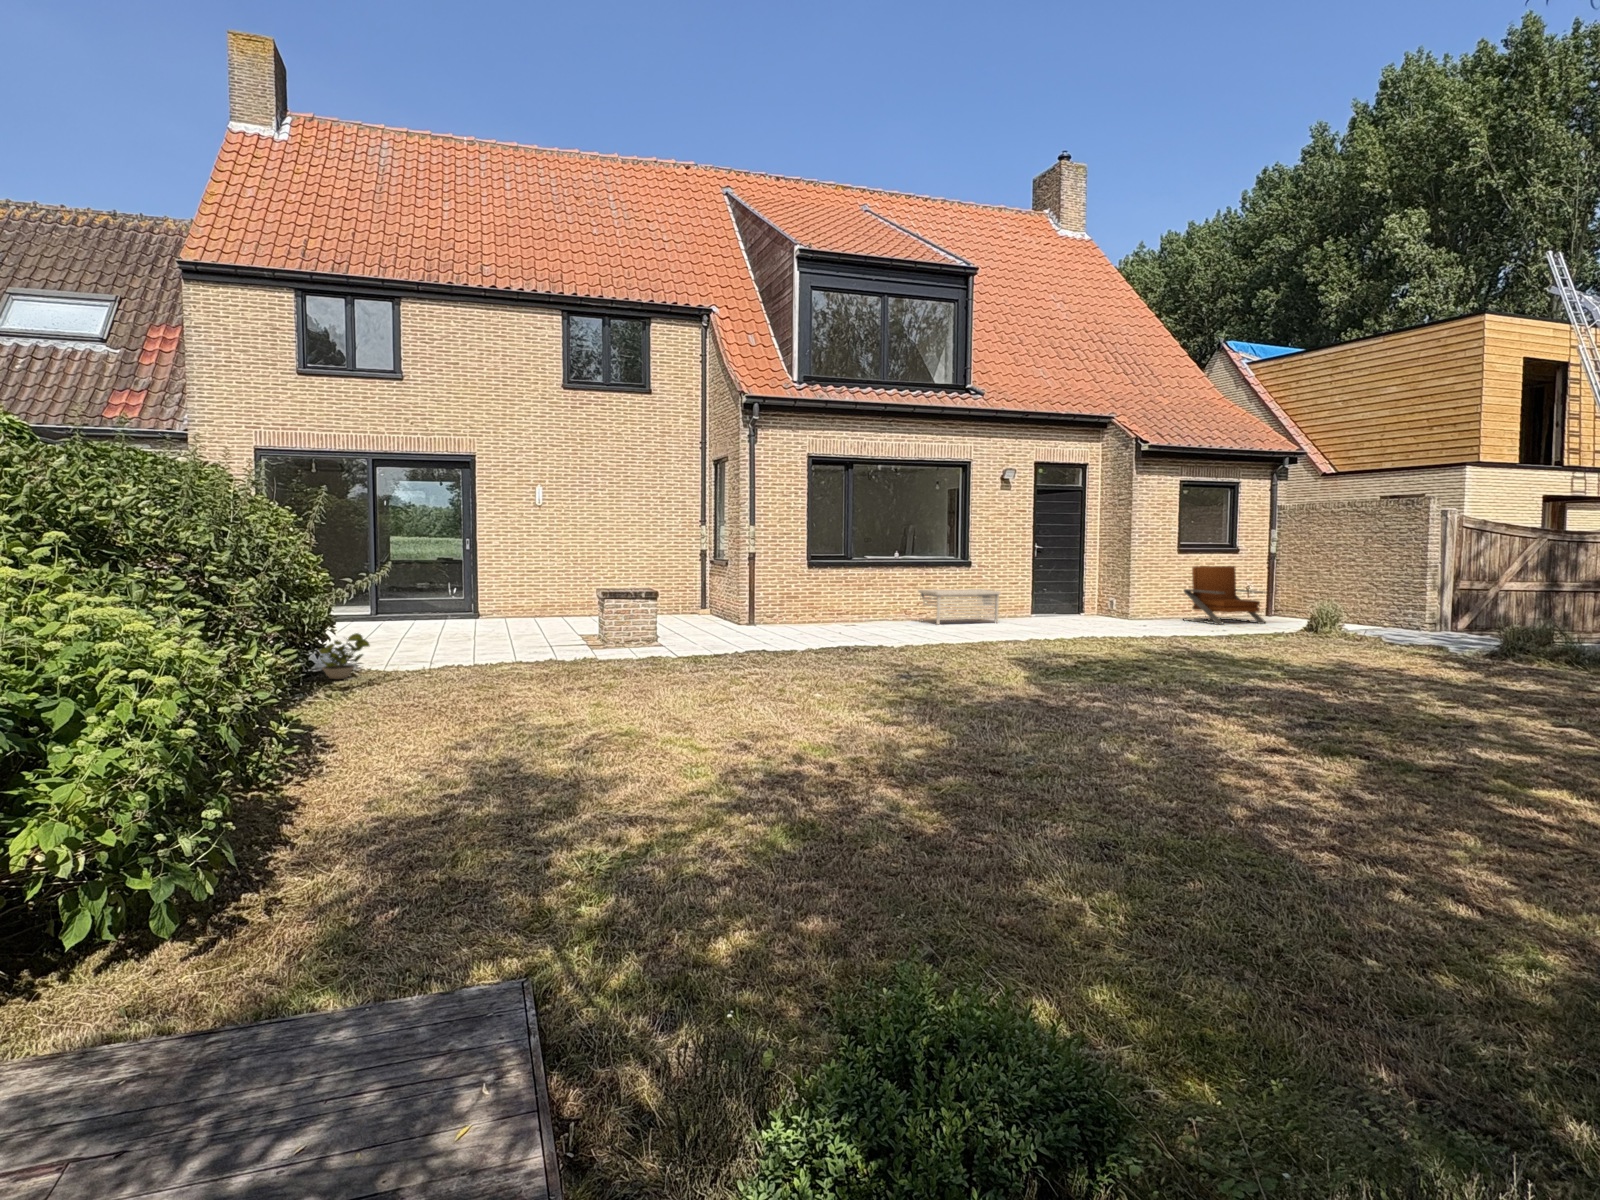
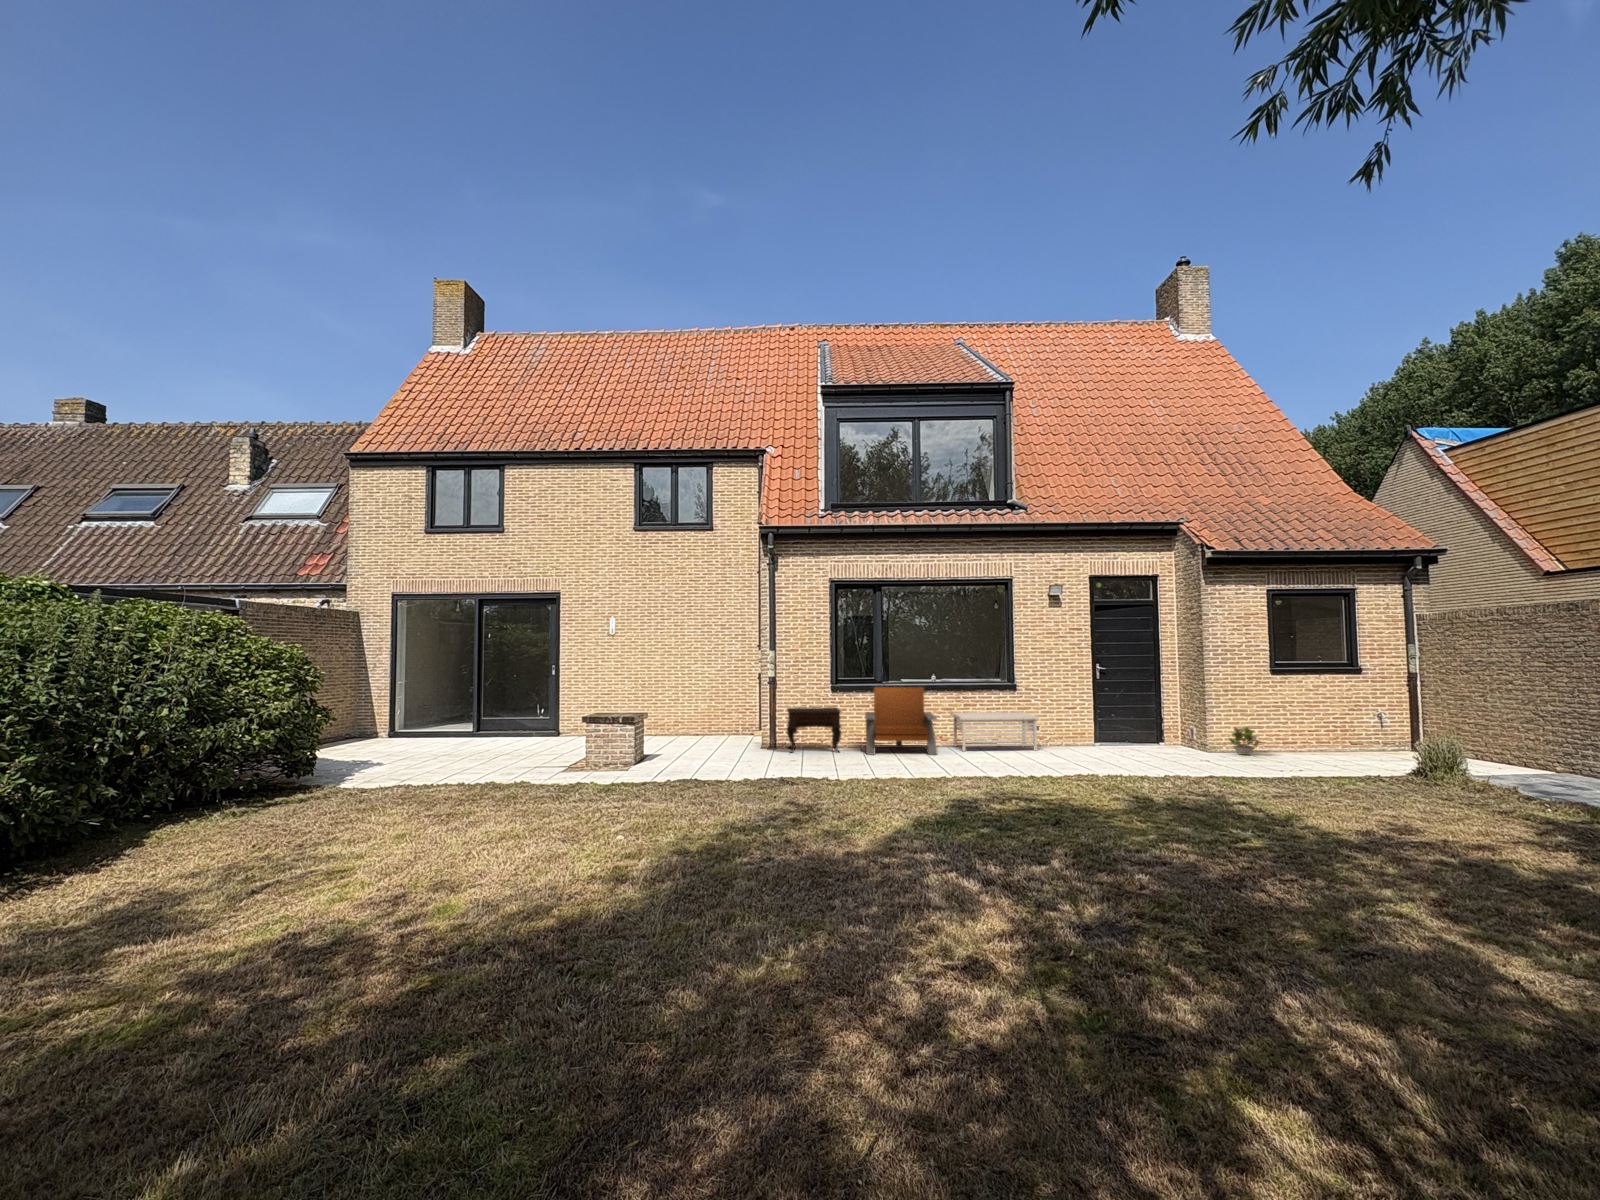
lounge chair: present [1184,566,1265,625] -> present [865,687,937,755]
side table: none [769,585,833,629] -> present [787,707,841,753]
potted plant: present [316,633,370,679] -> present [1229,727,1259,755]

